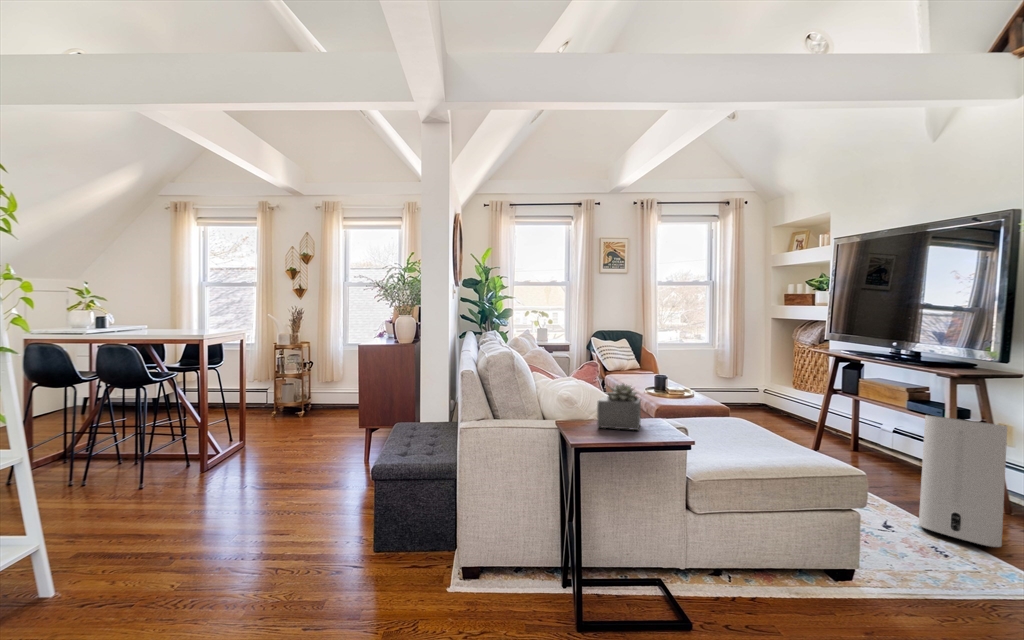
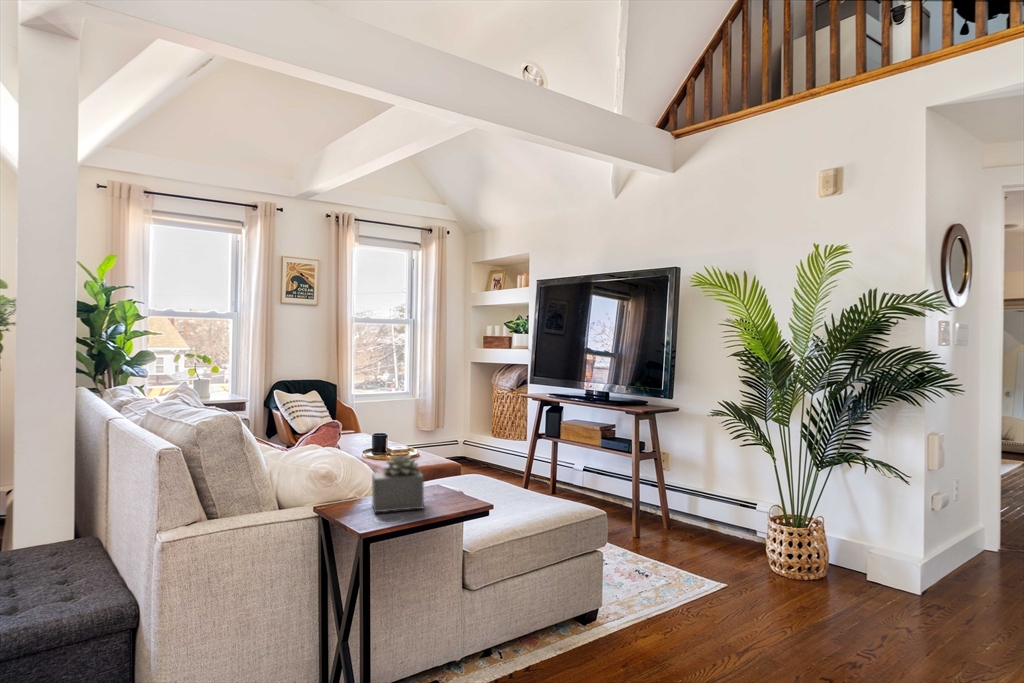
air purifier: present [919,415,1007,547] -> none [622,453,677,560]

